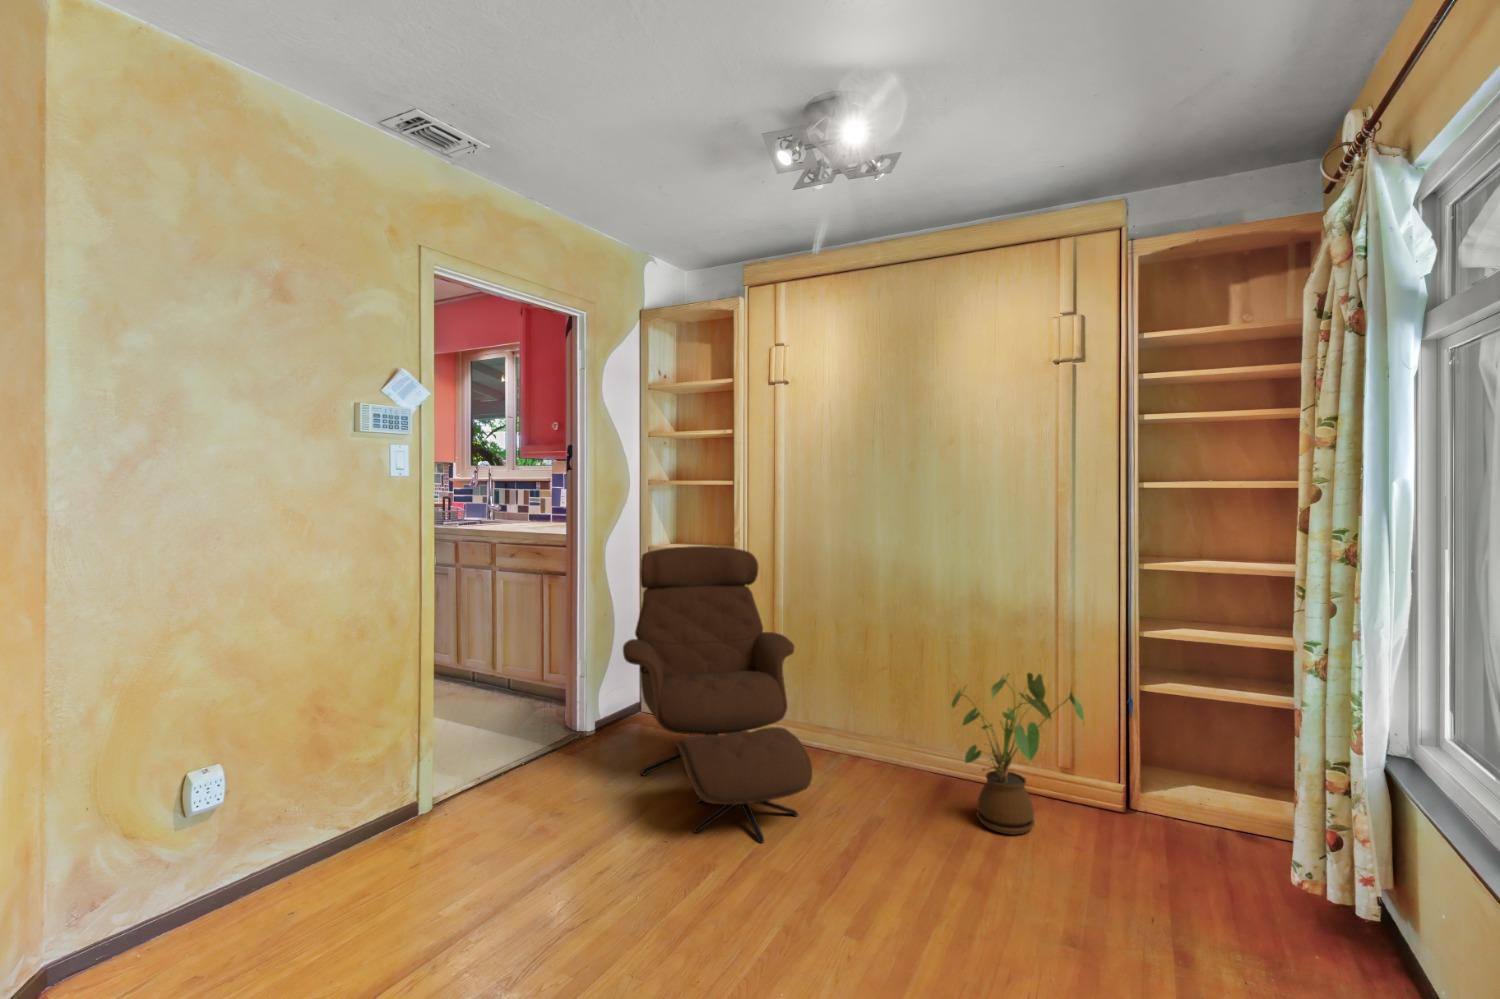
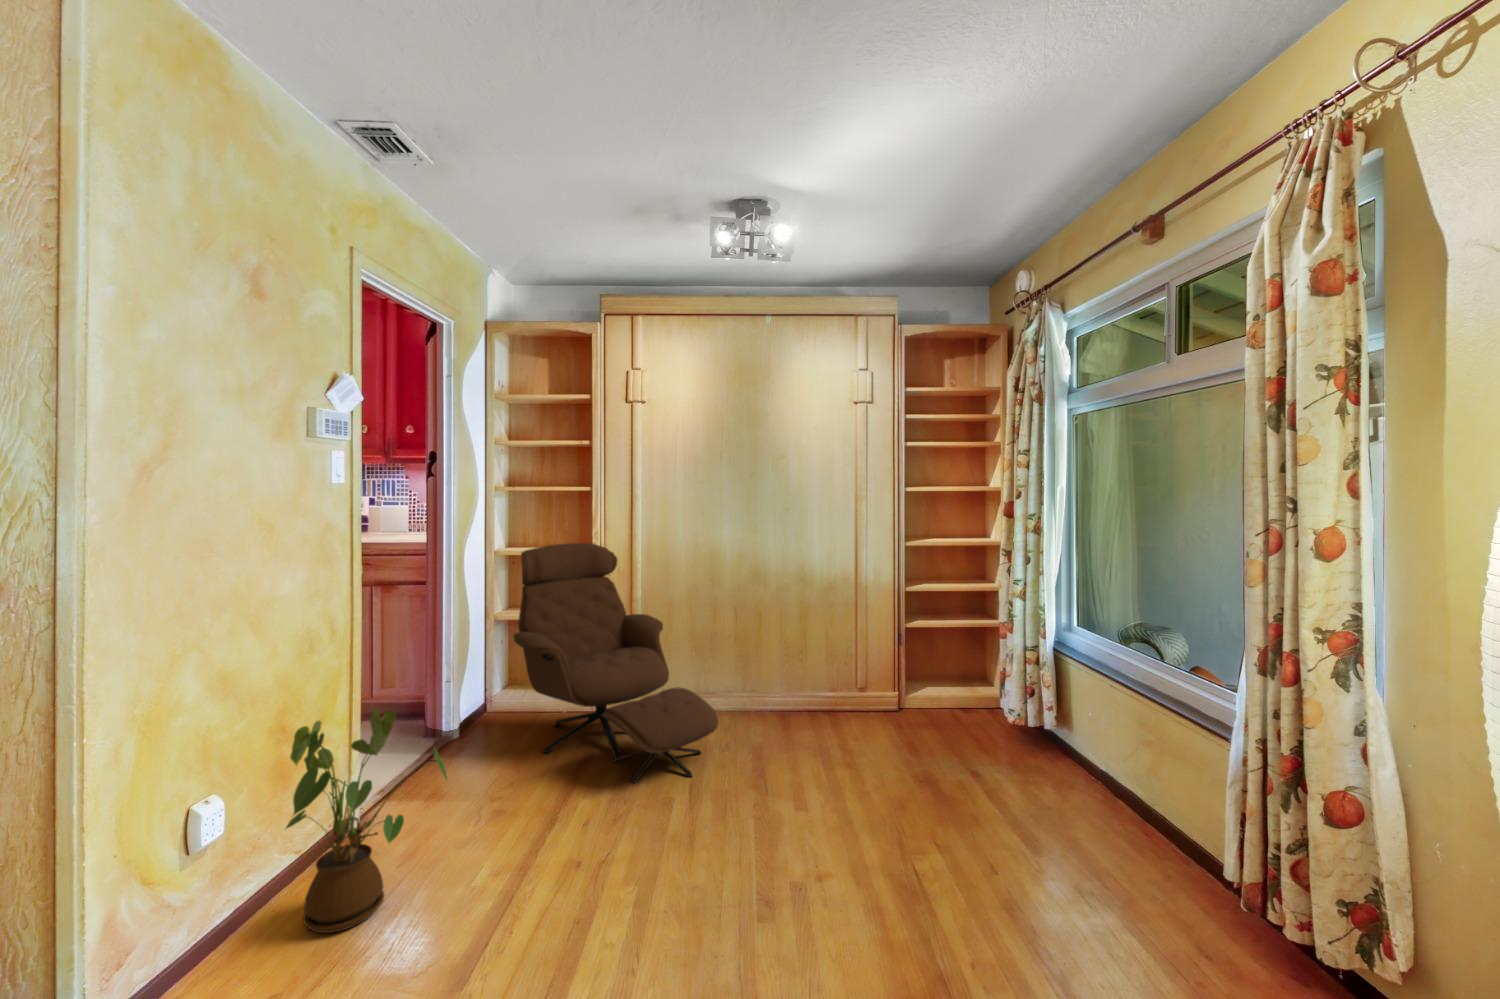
house plant: present [952,673,1084,835] -> present [286,708,447,933]

